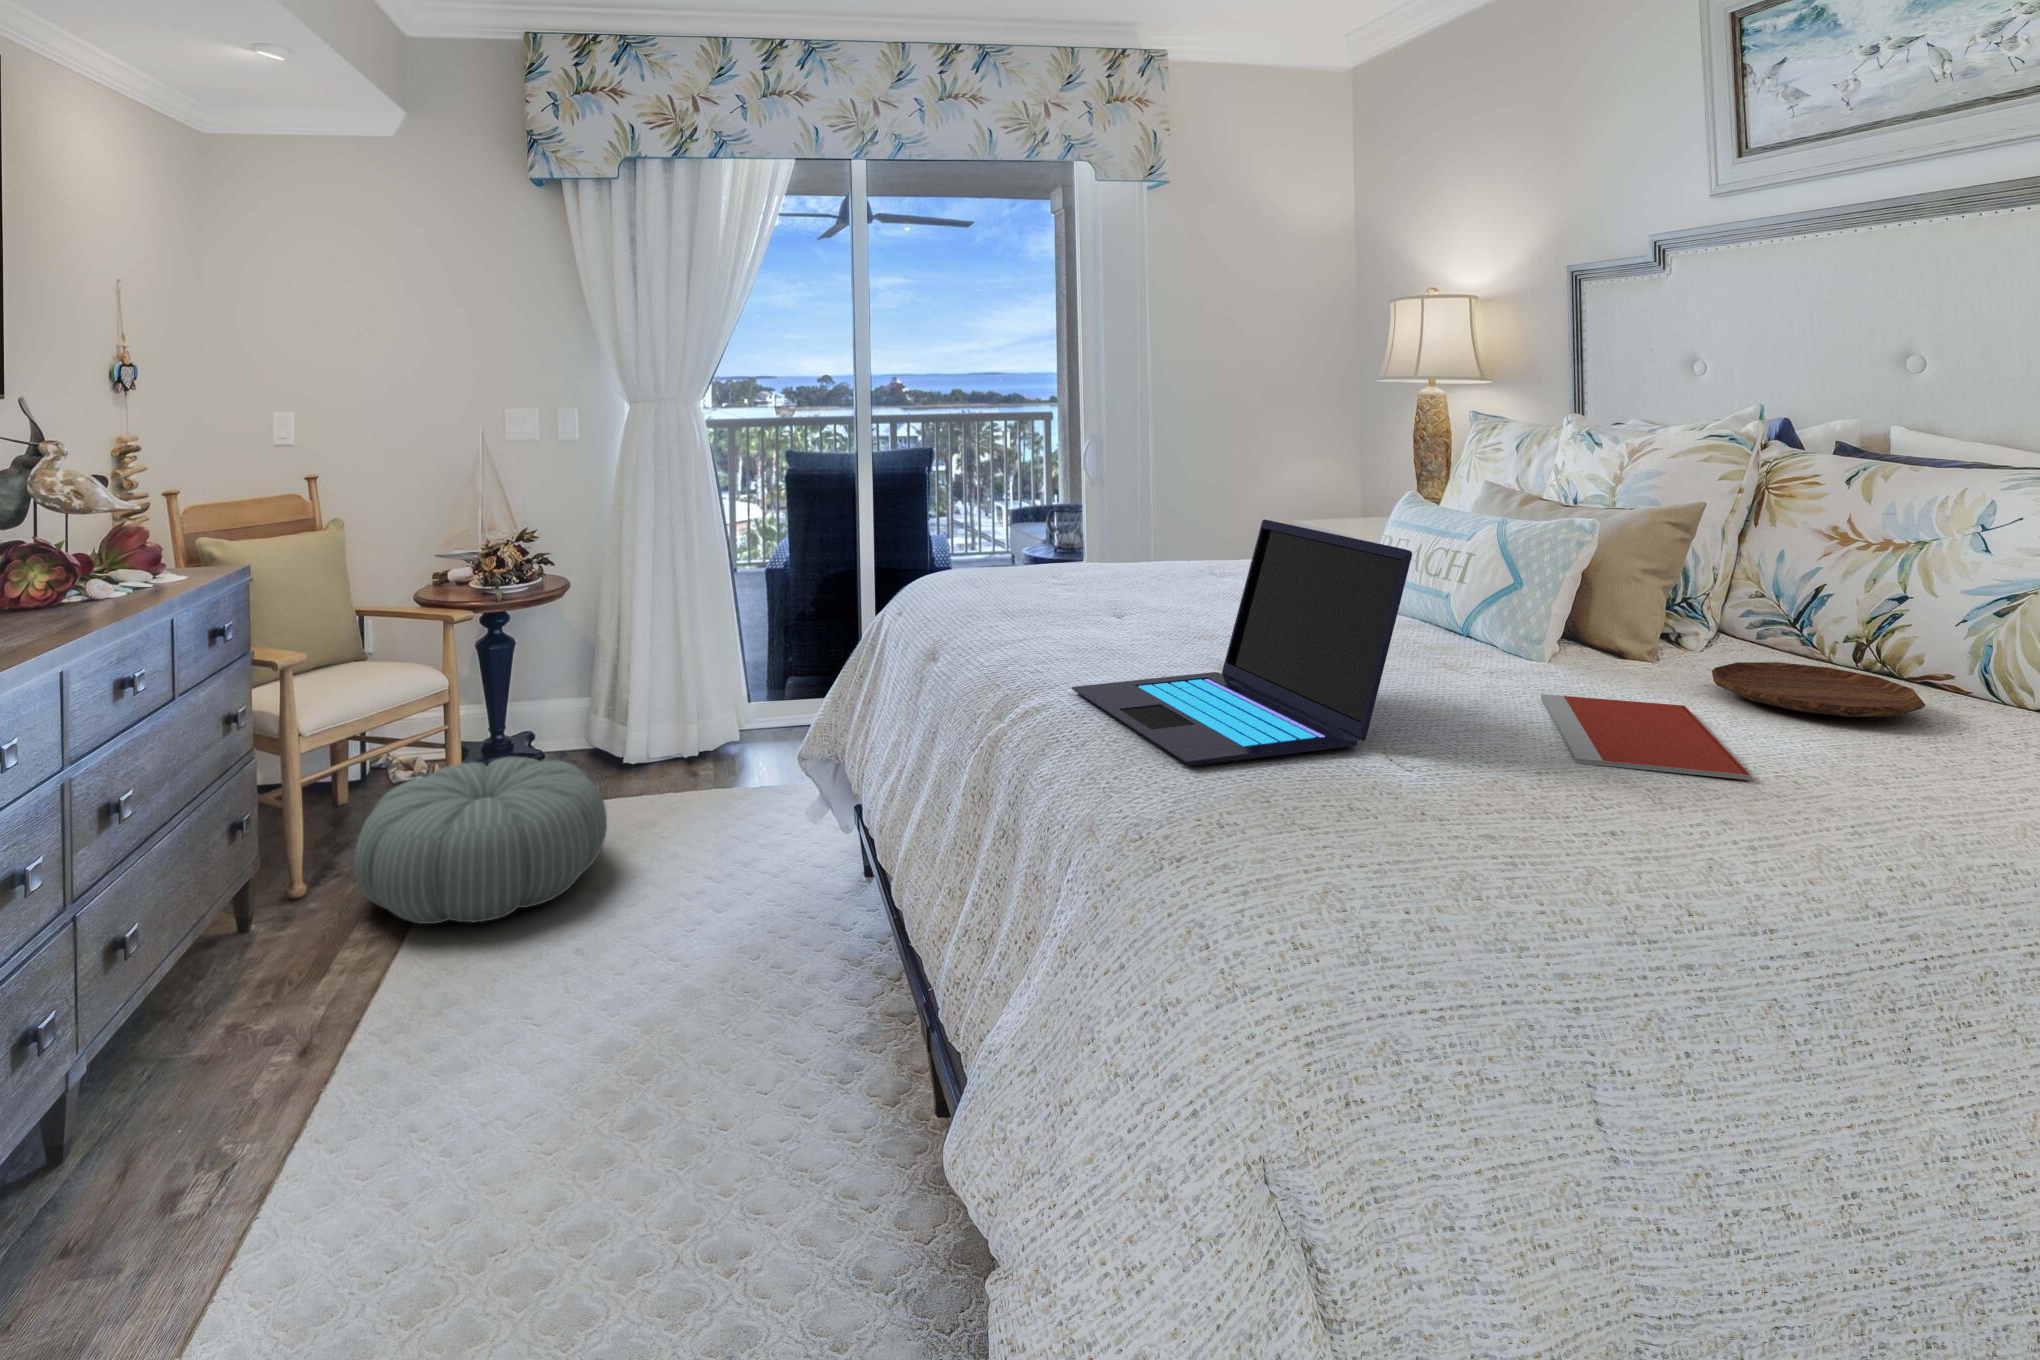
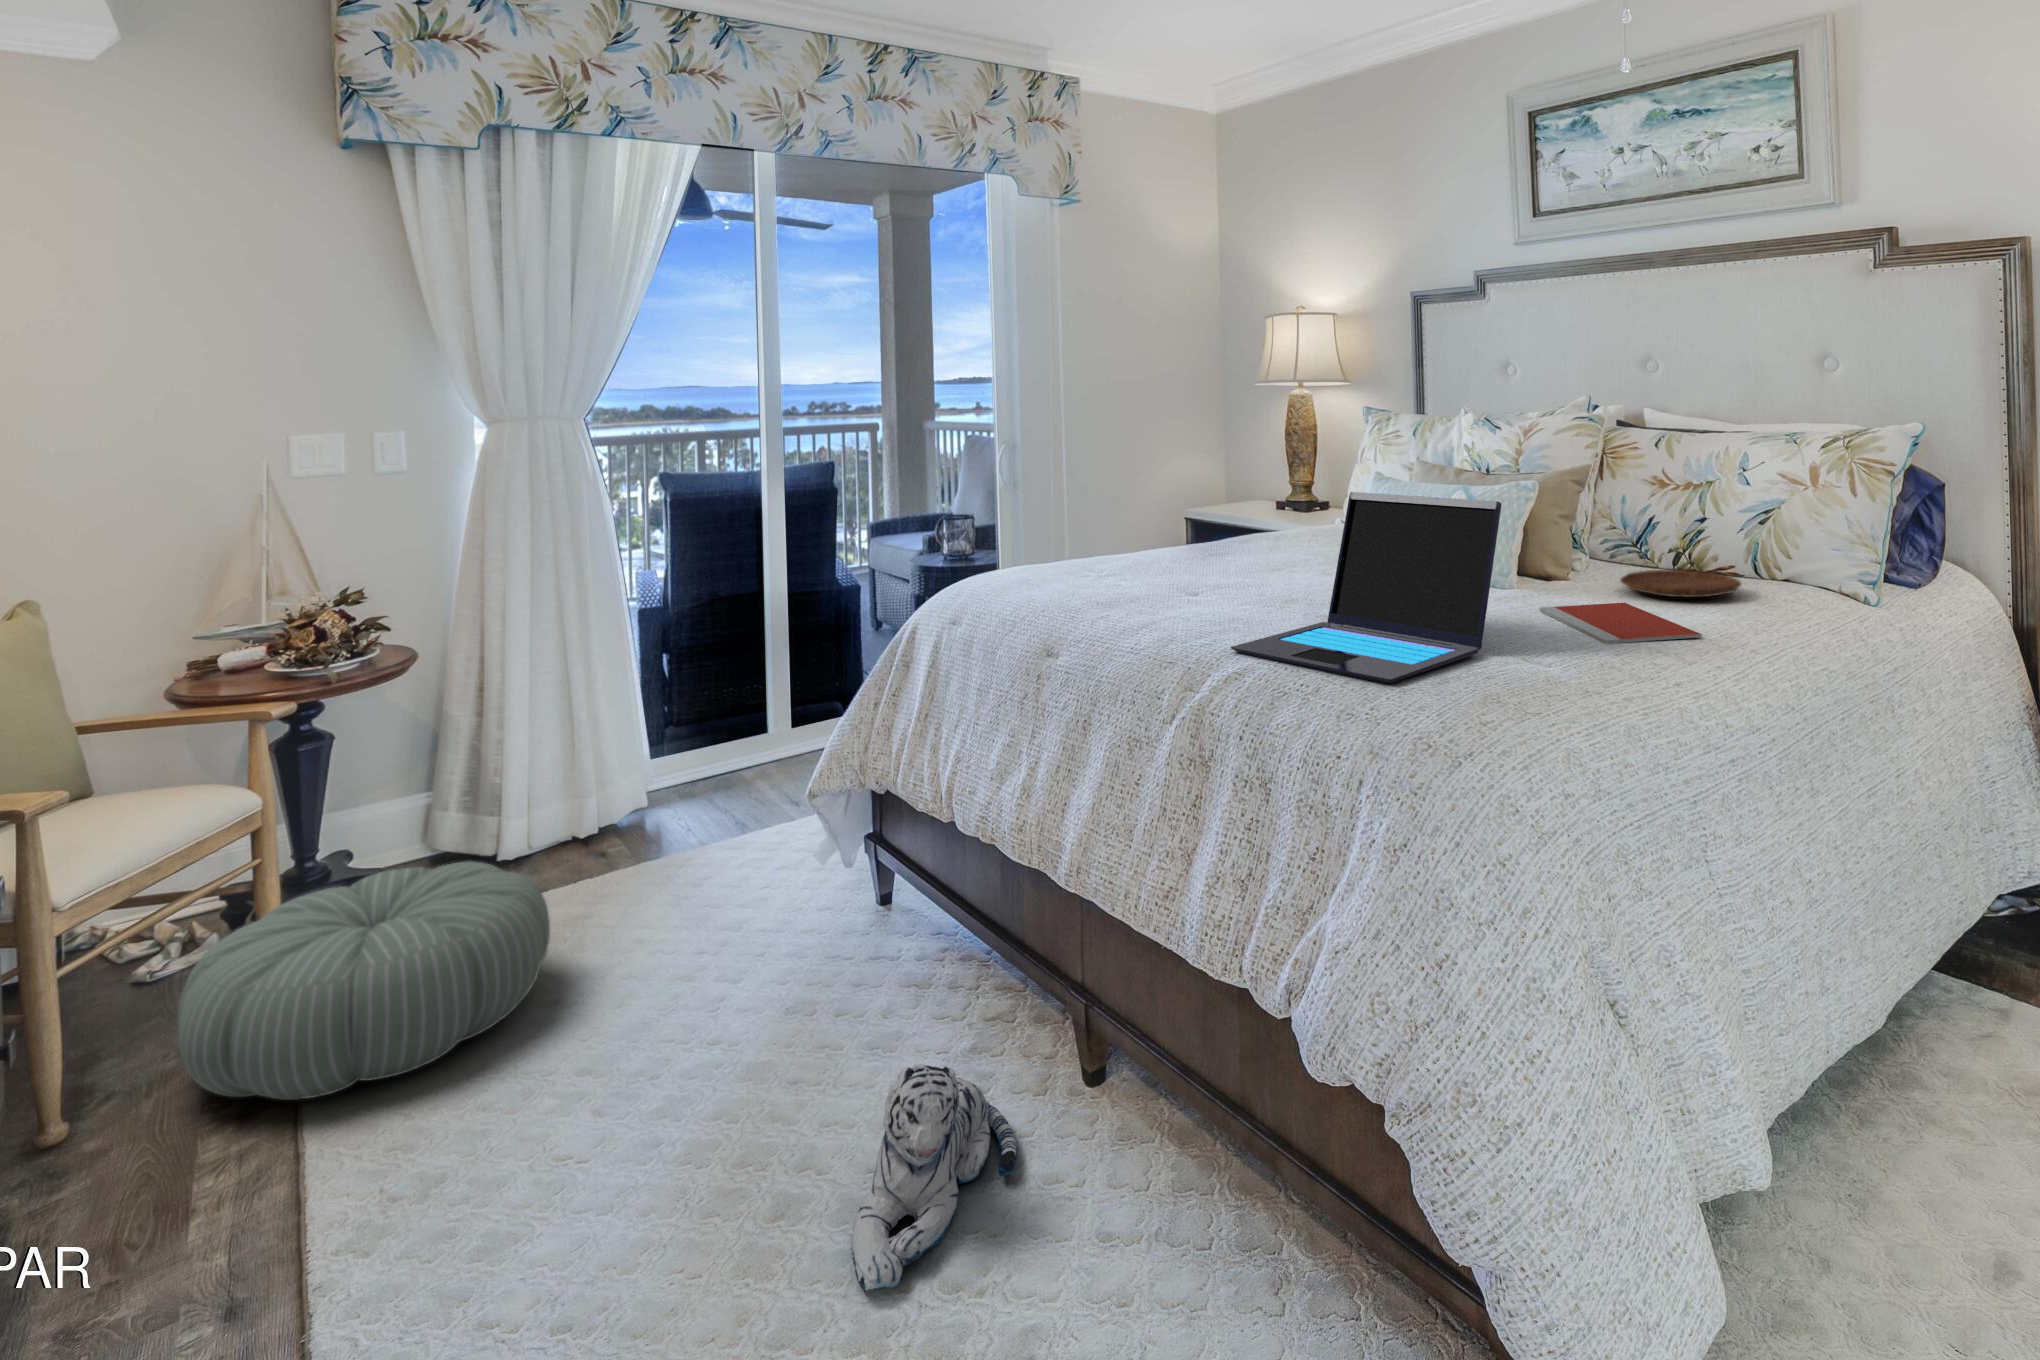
plush toy: none [646,1048,854,1259] -> present [851,1064,1017,1292]

